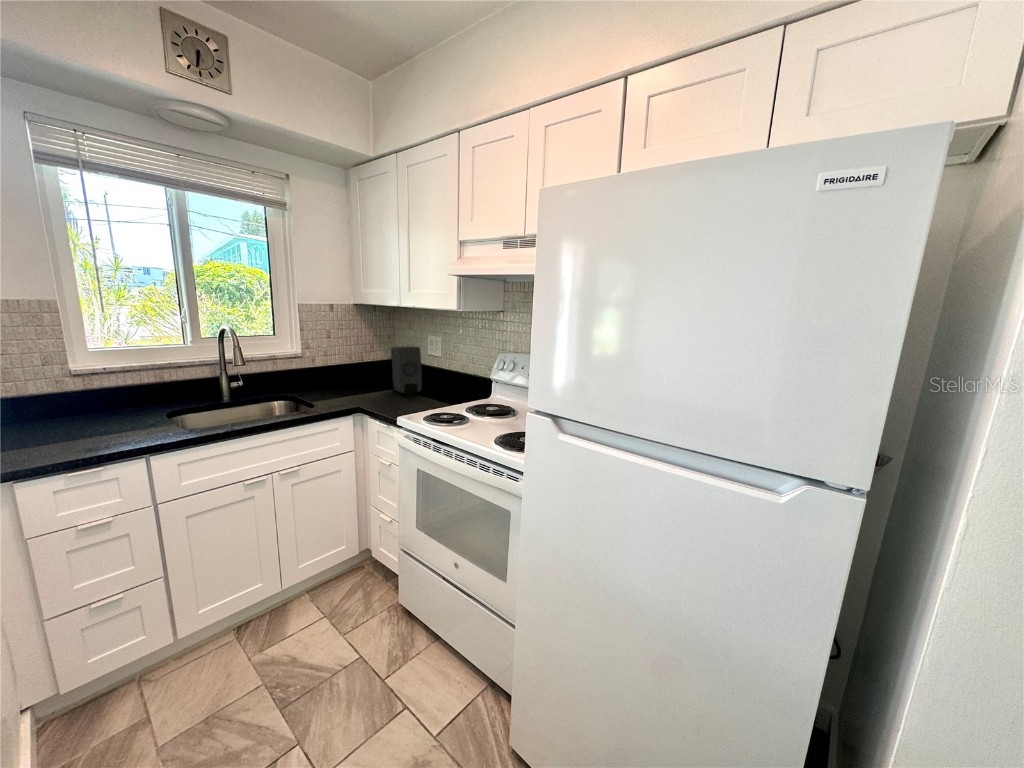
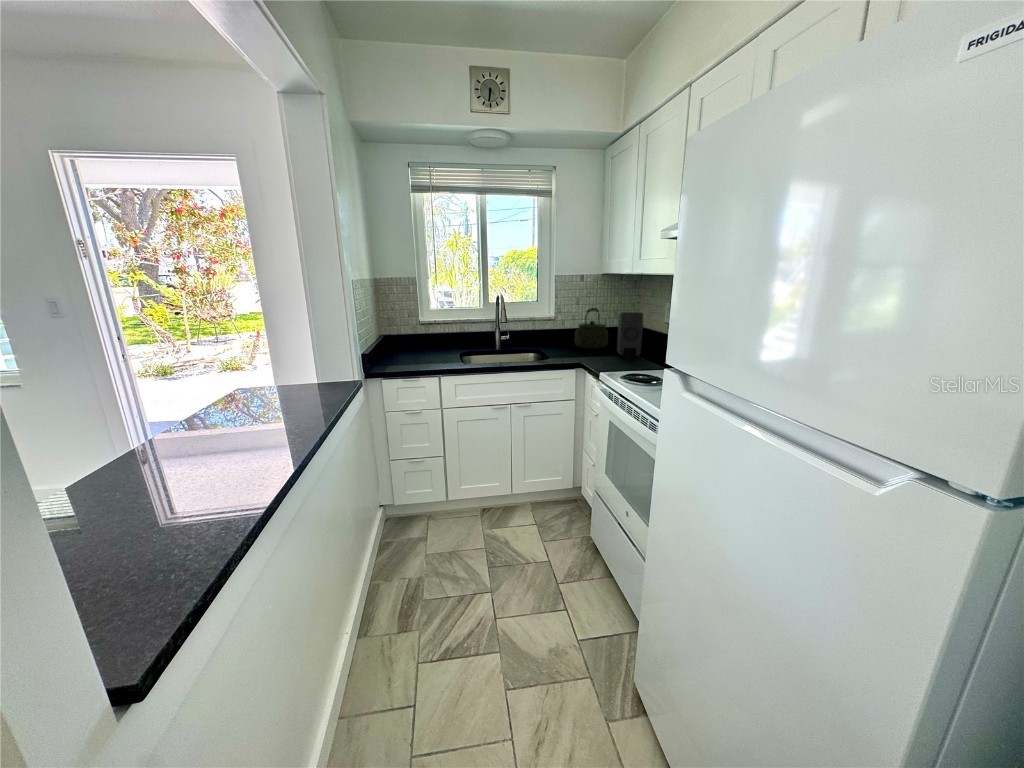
kettle: none [338,341,378,388] -> present [575,308,608,349]

